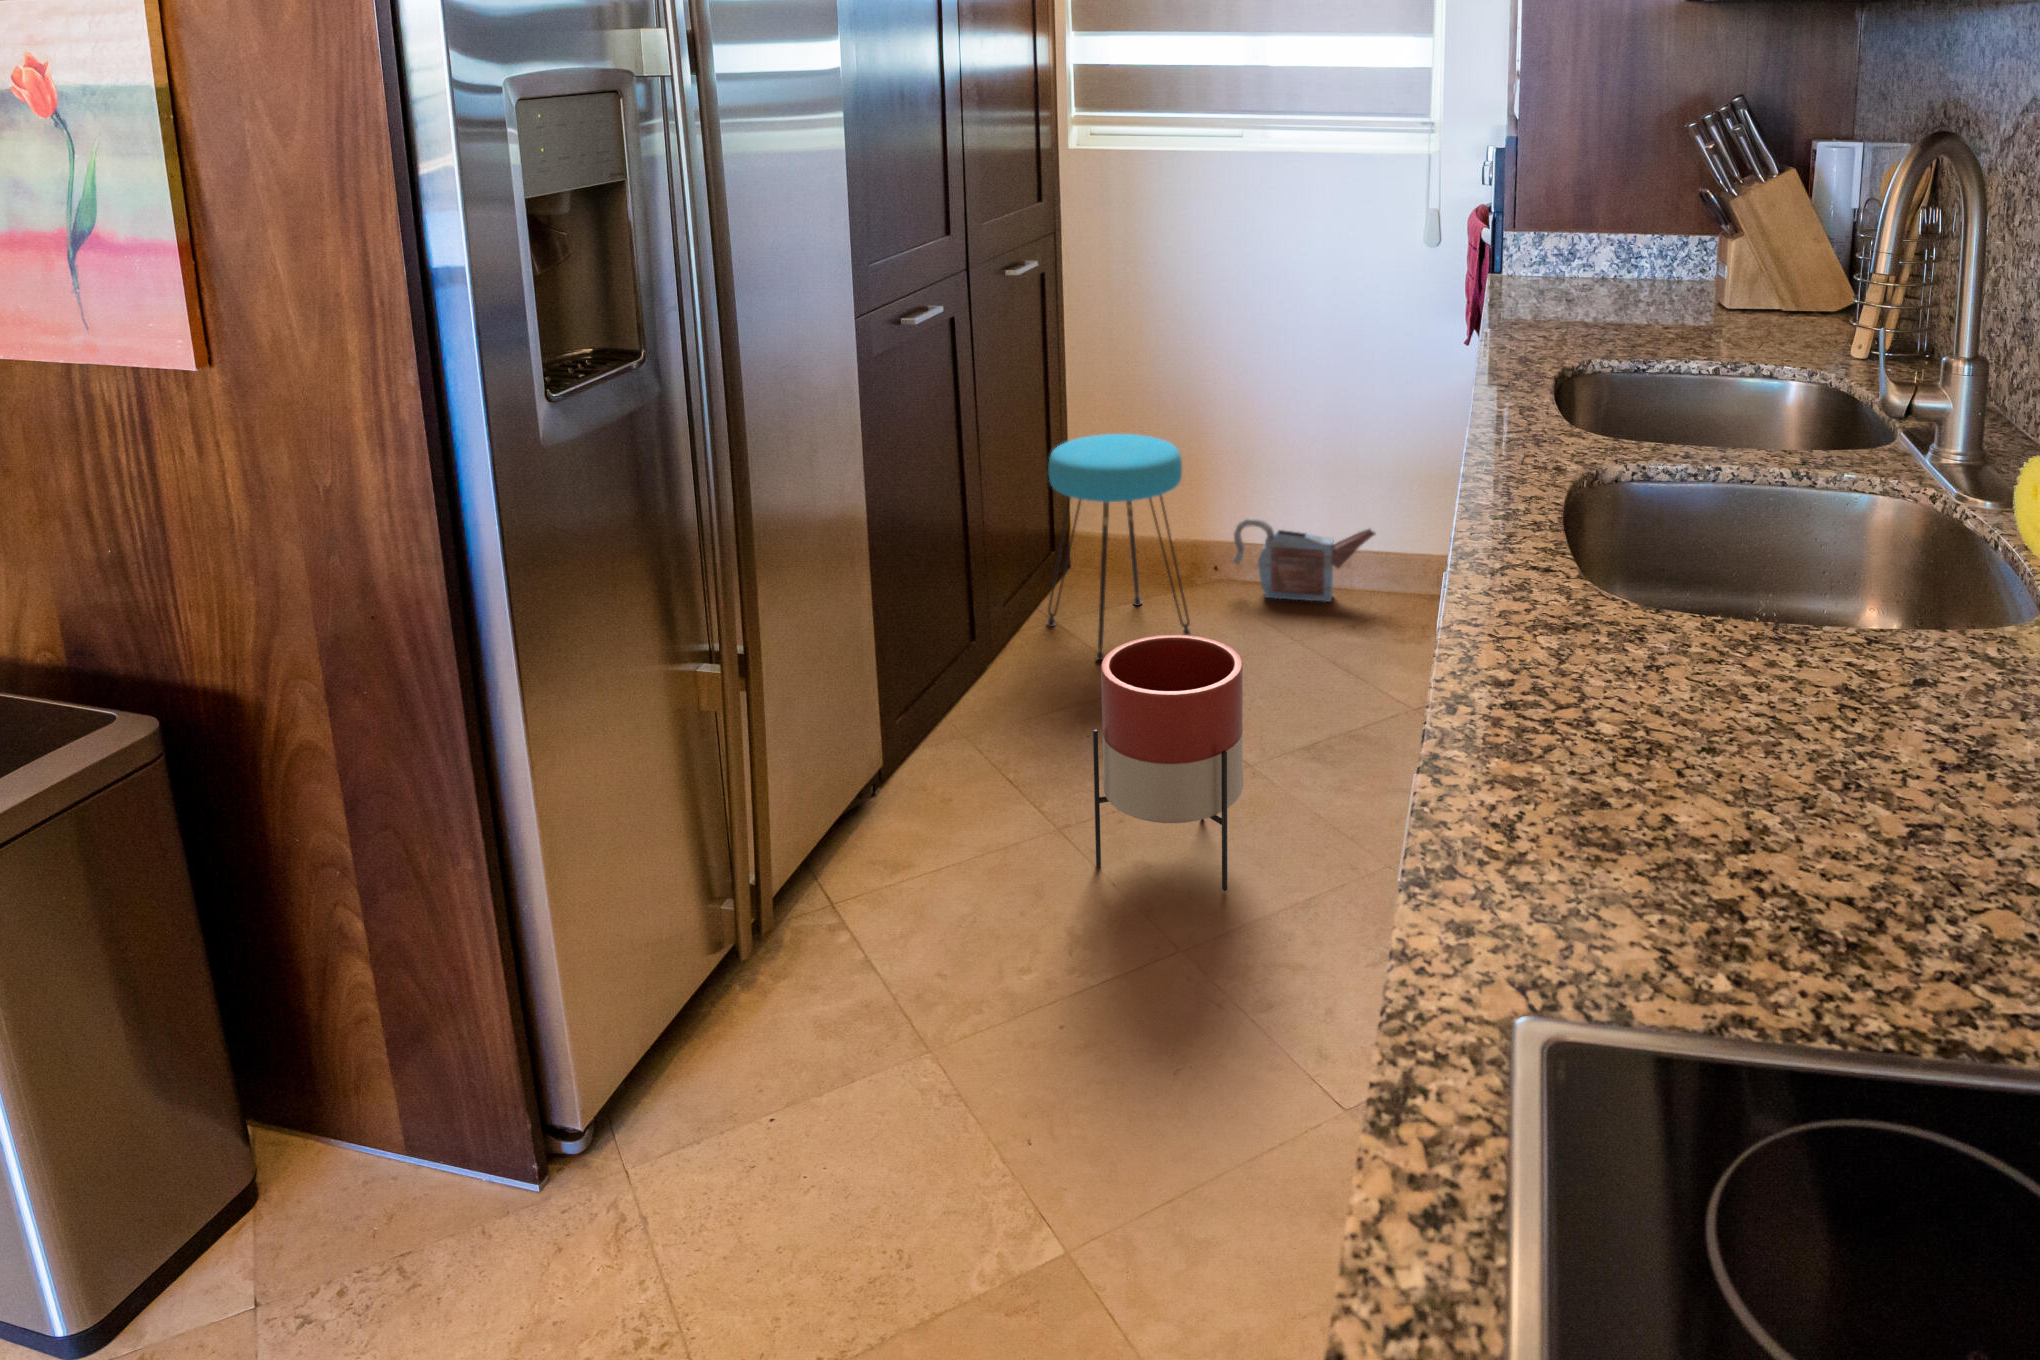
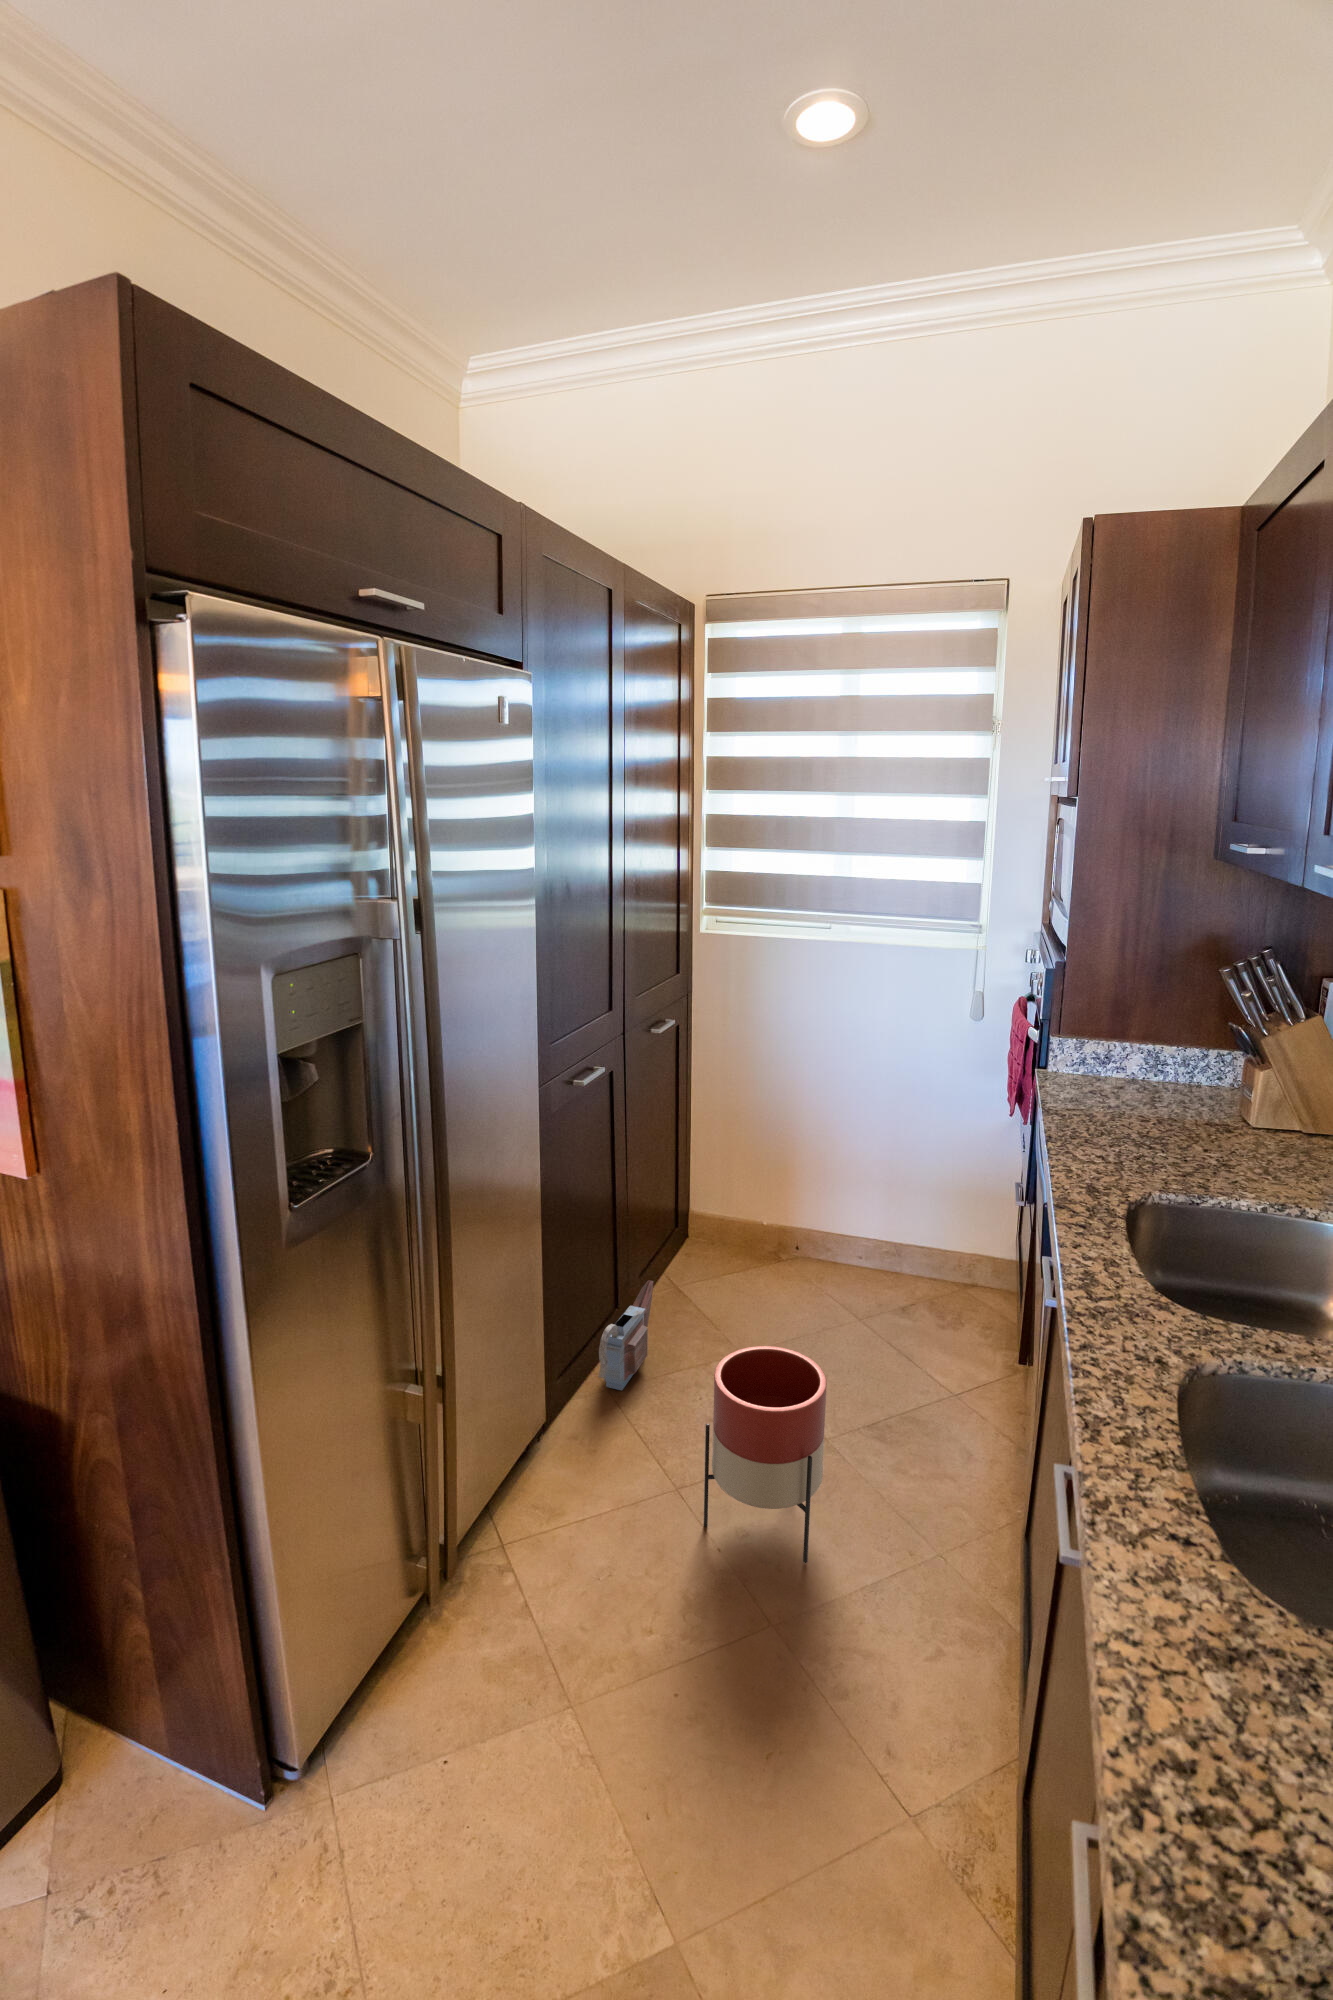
stool: present [1047,434,1191,660] -> none [670,1148,780,1324]
watering can: present [1233,518,1375,602] -> present [598,1280,653,1390]

